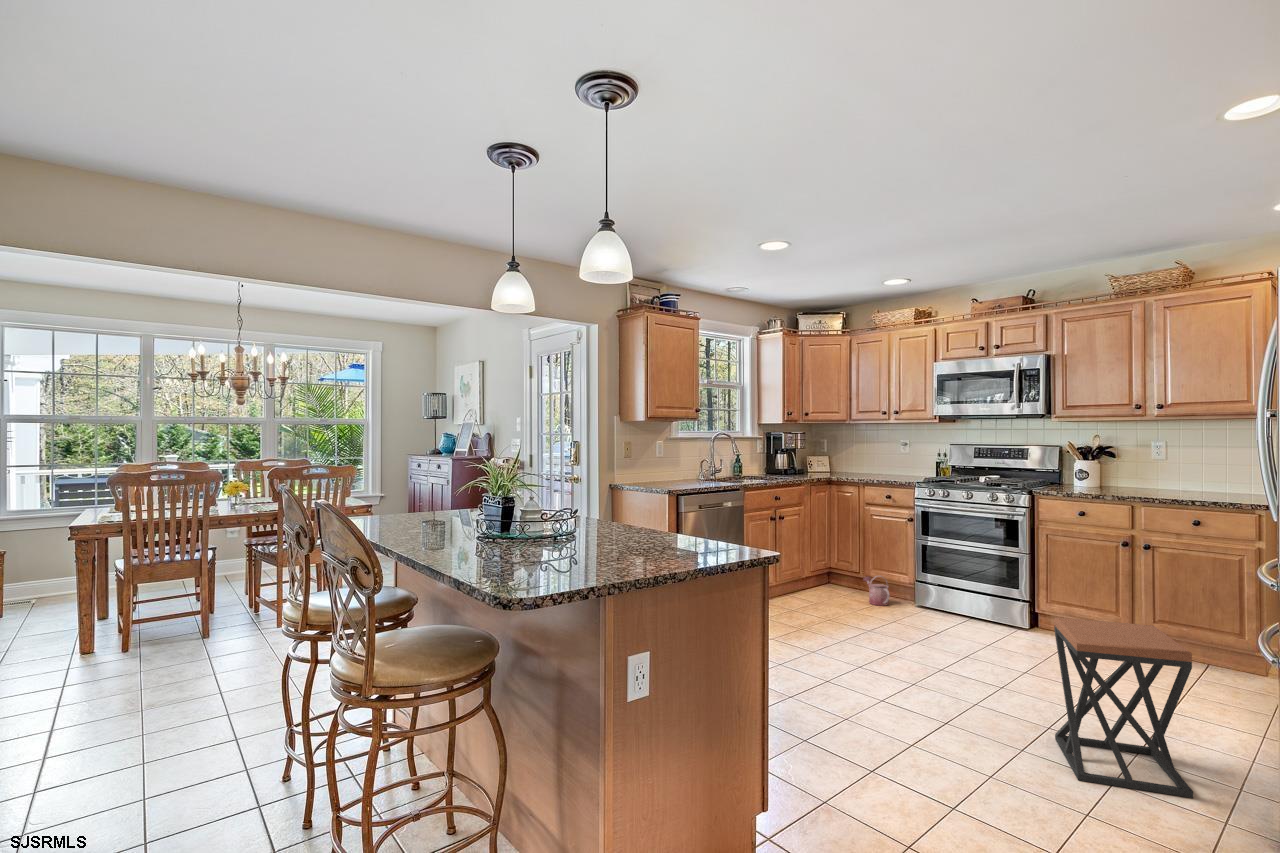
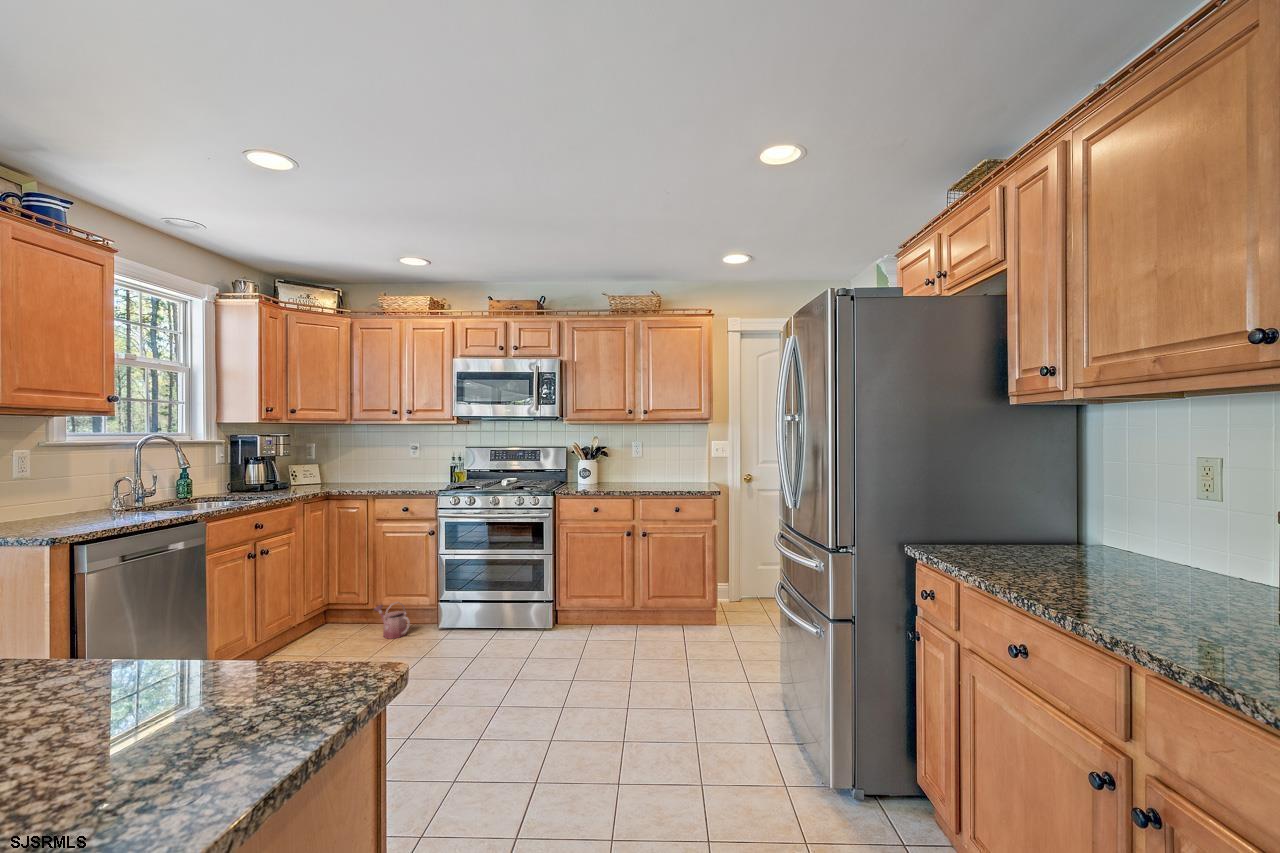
stool: present [1054,617,1193,798] -> none [651,623,780,820]

